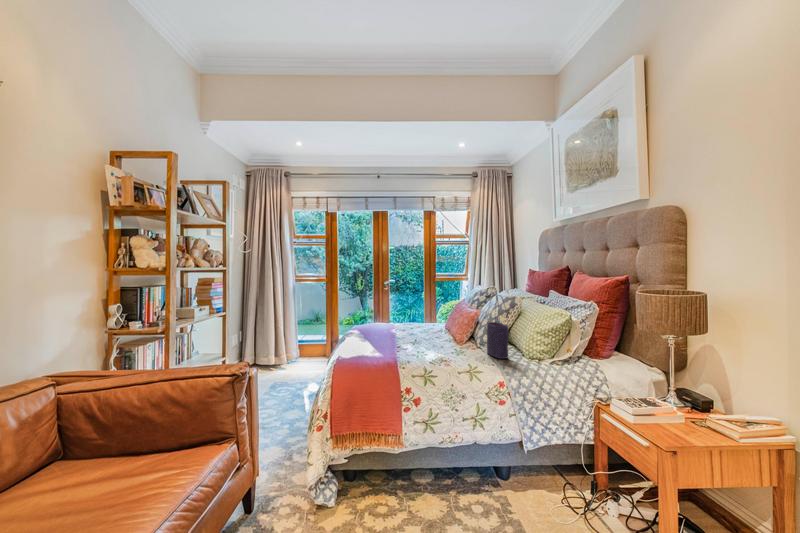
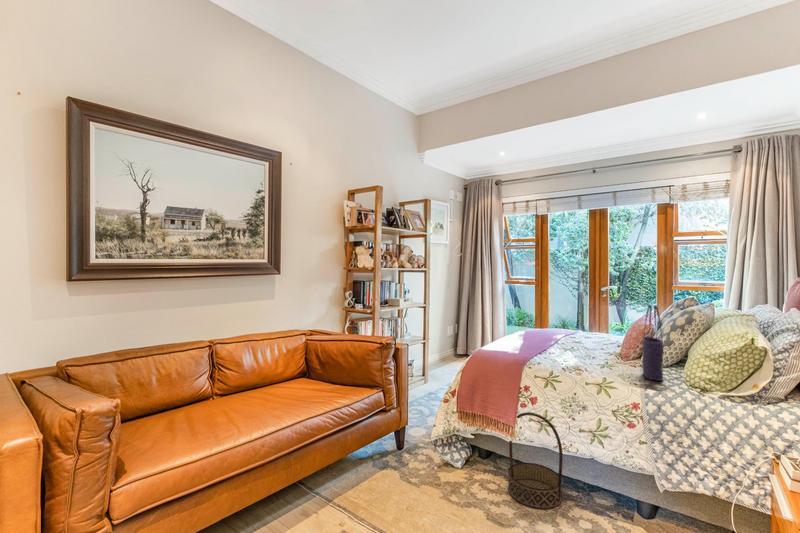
basket: none [393,416,450,516] -> present [508,412,563,509]

